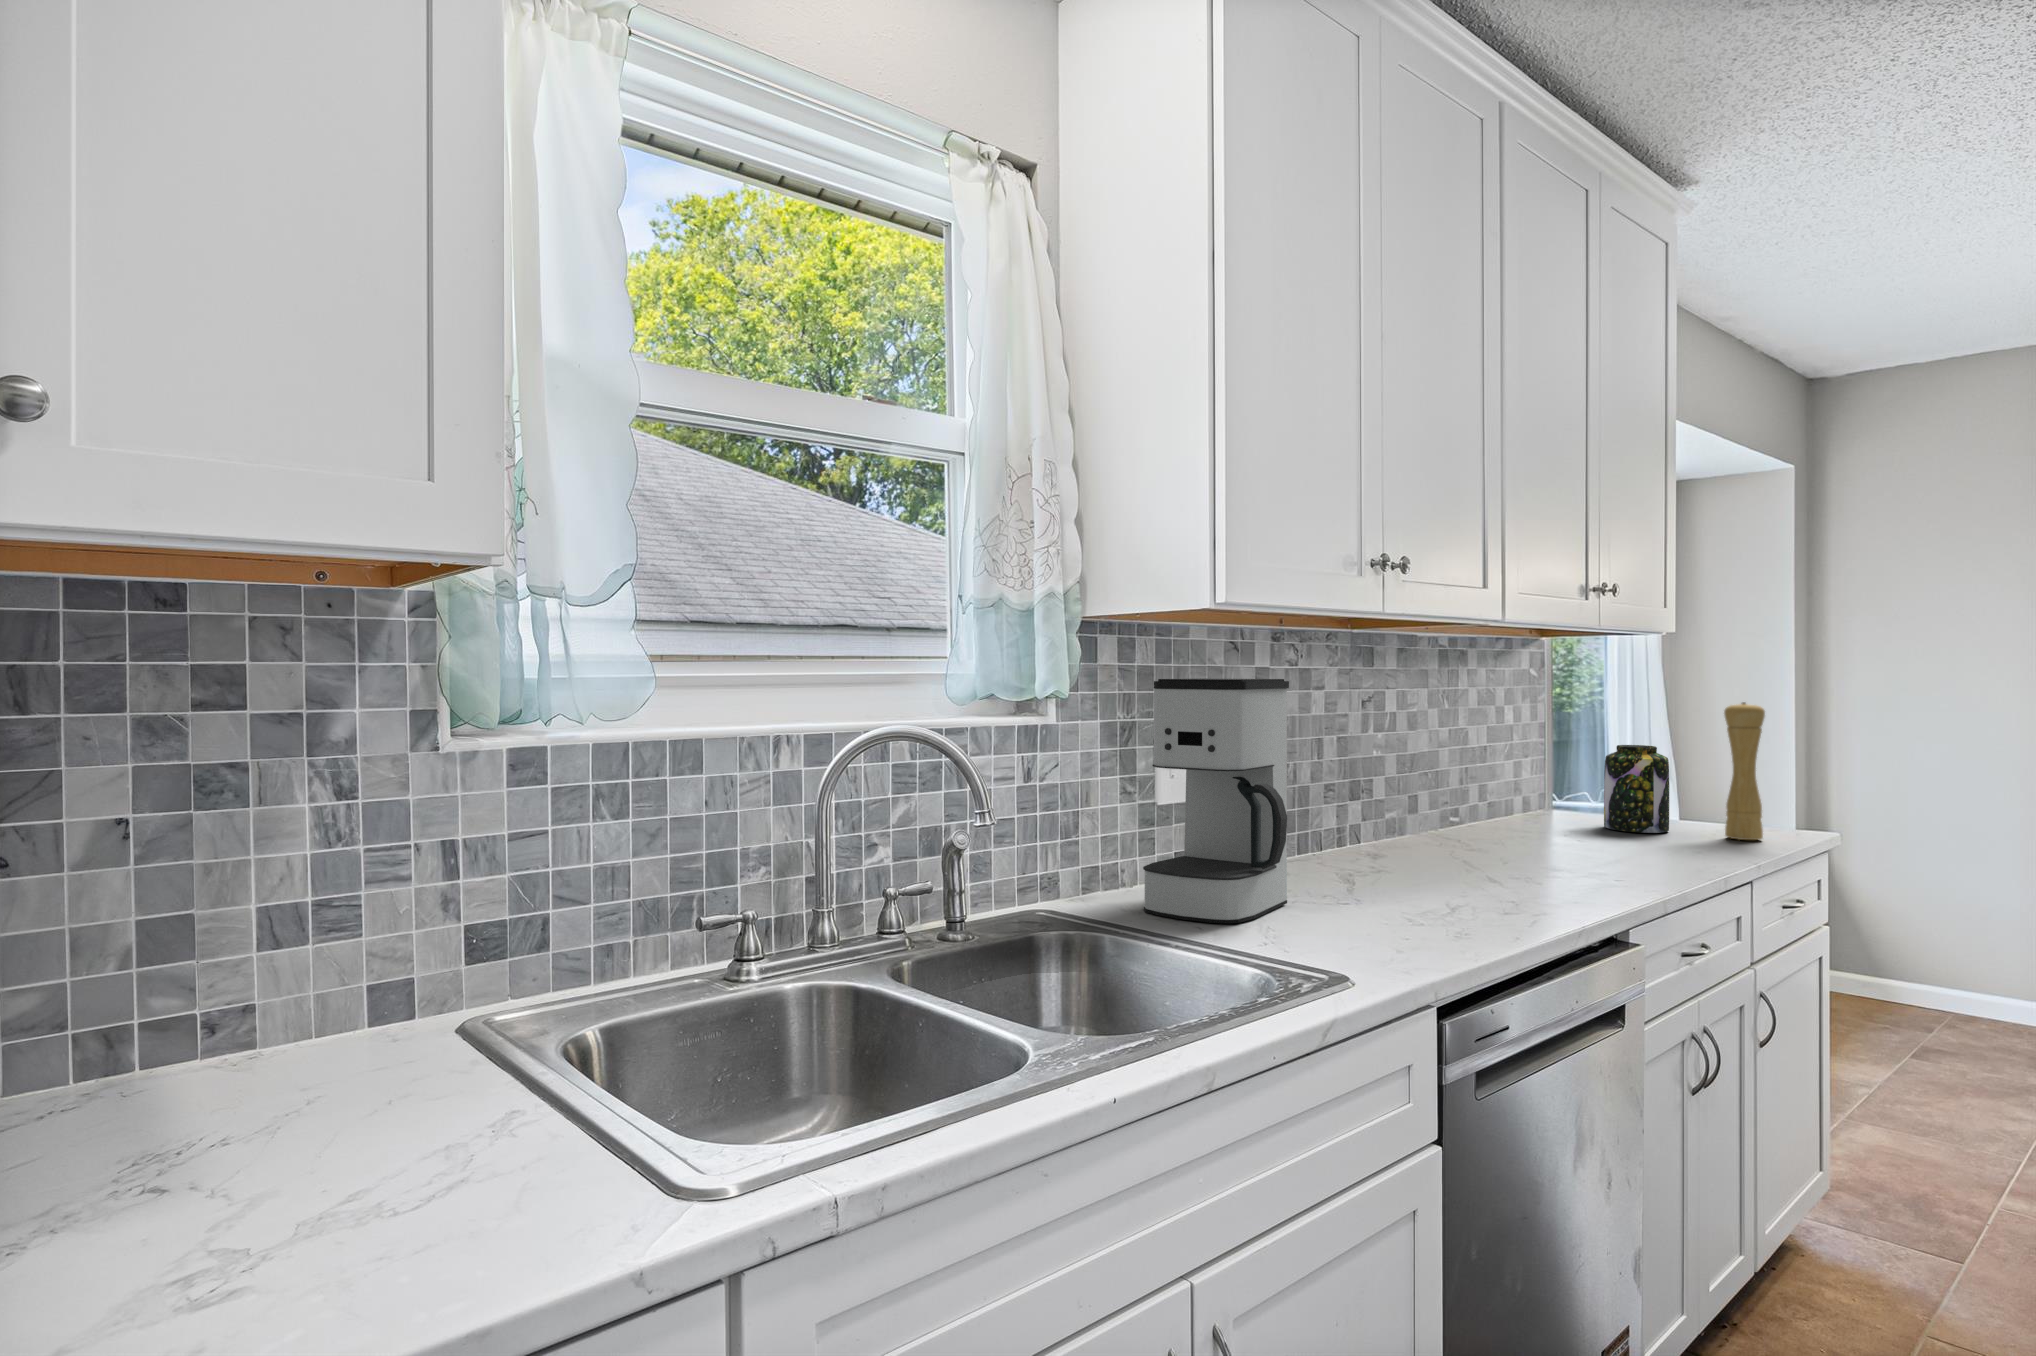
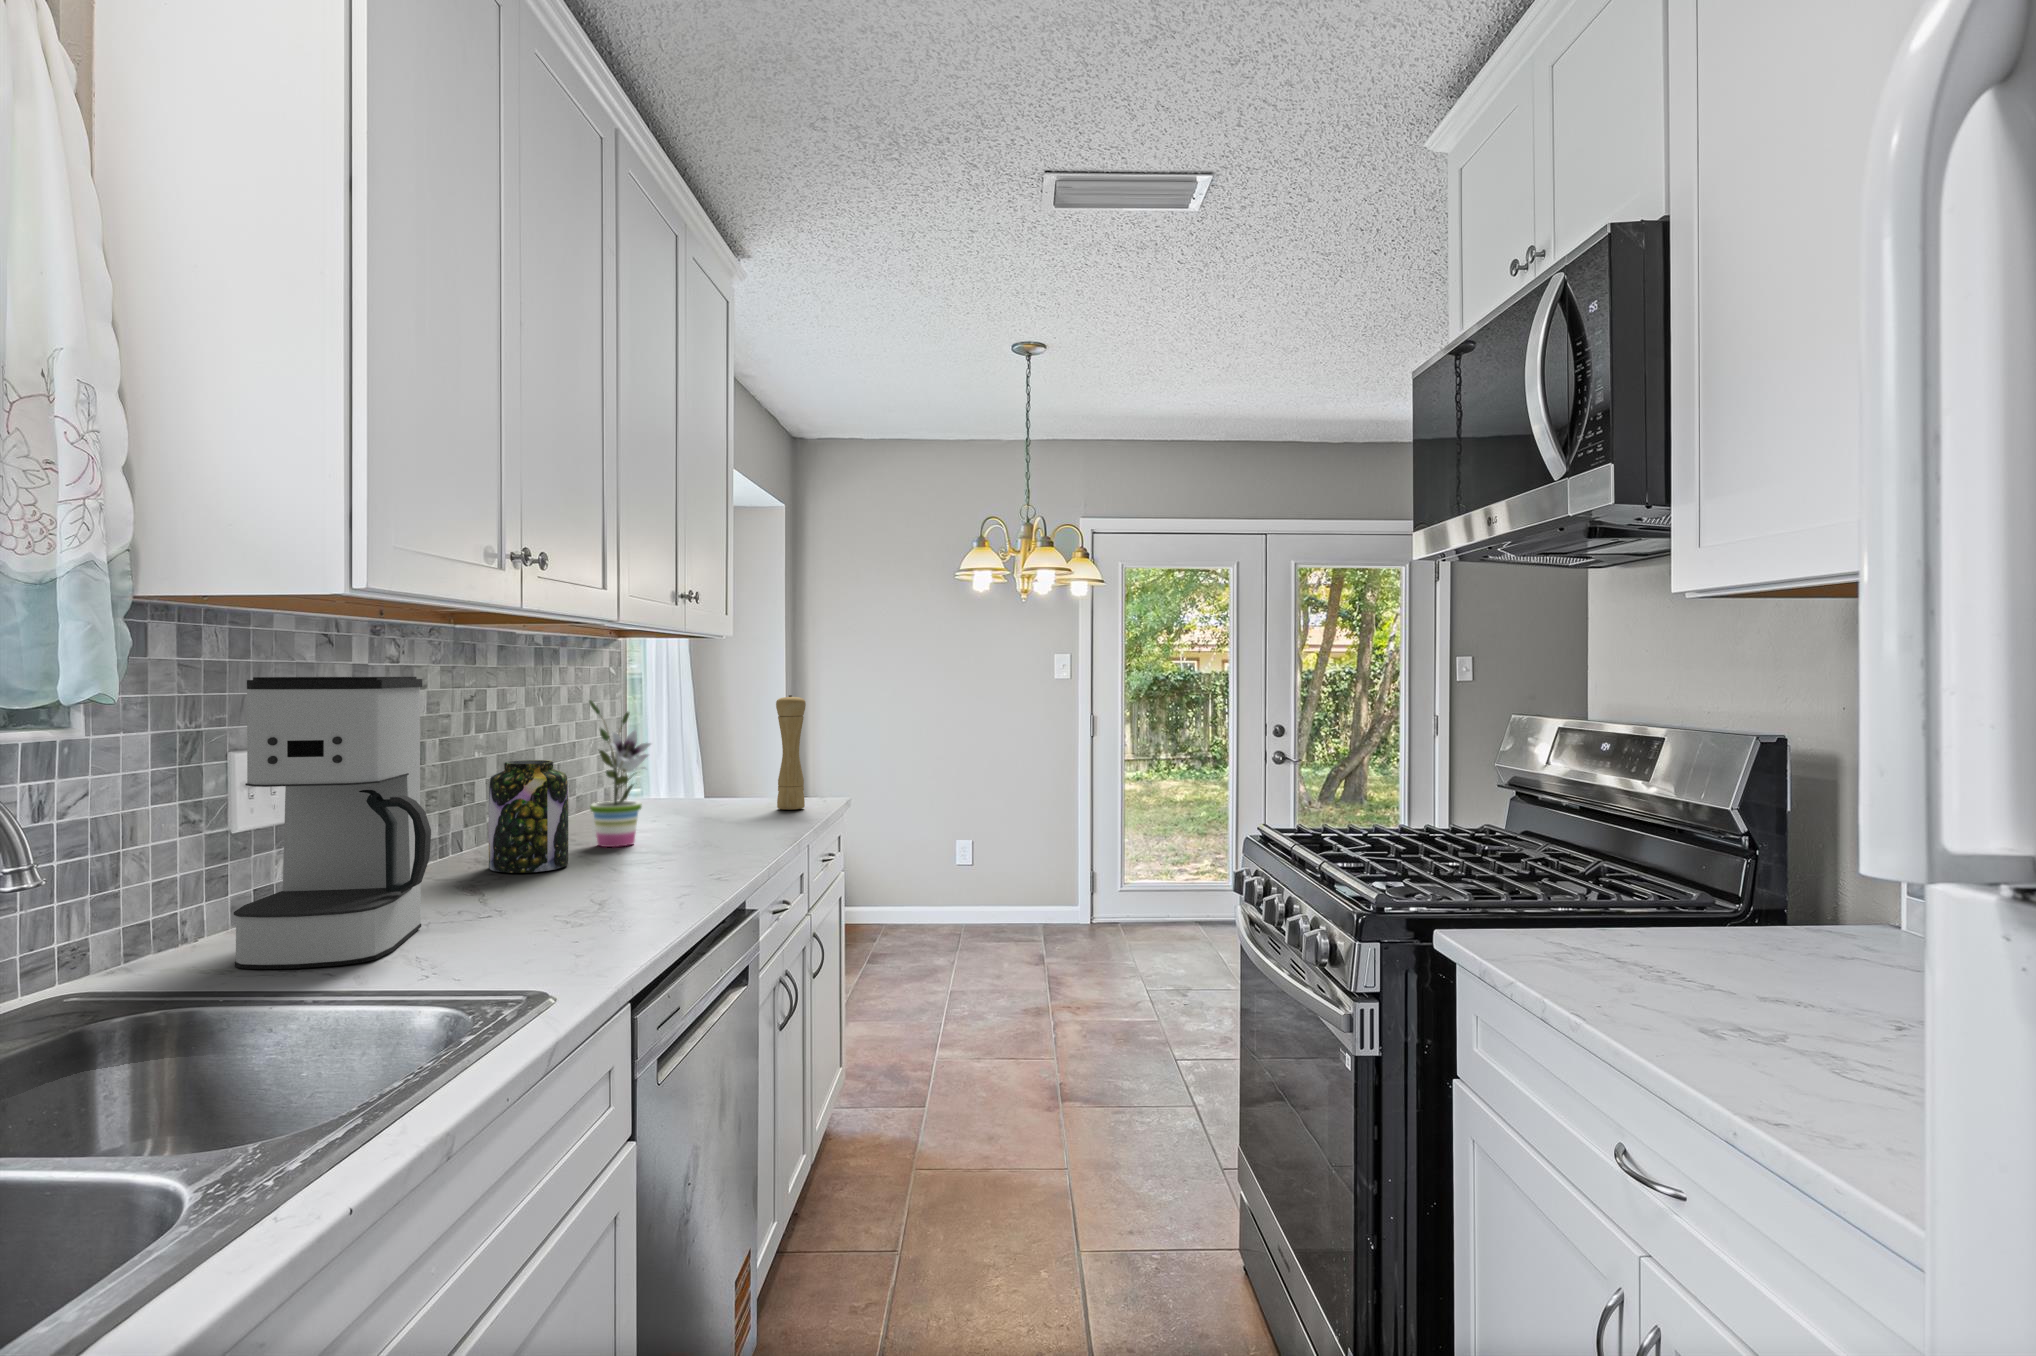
potted plant: none [1481,703,1548,857] -> present [589,701,651,847]
jar: present [1604,745,1669,833] -> present [489,760,568,873]

